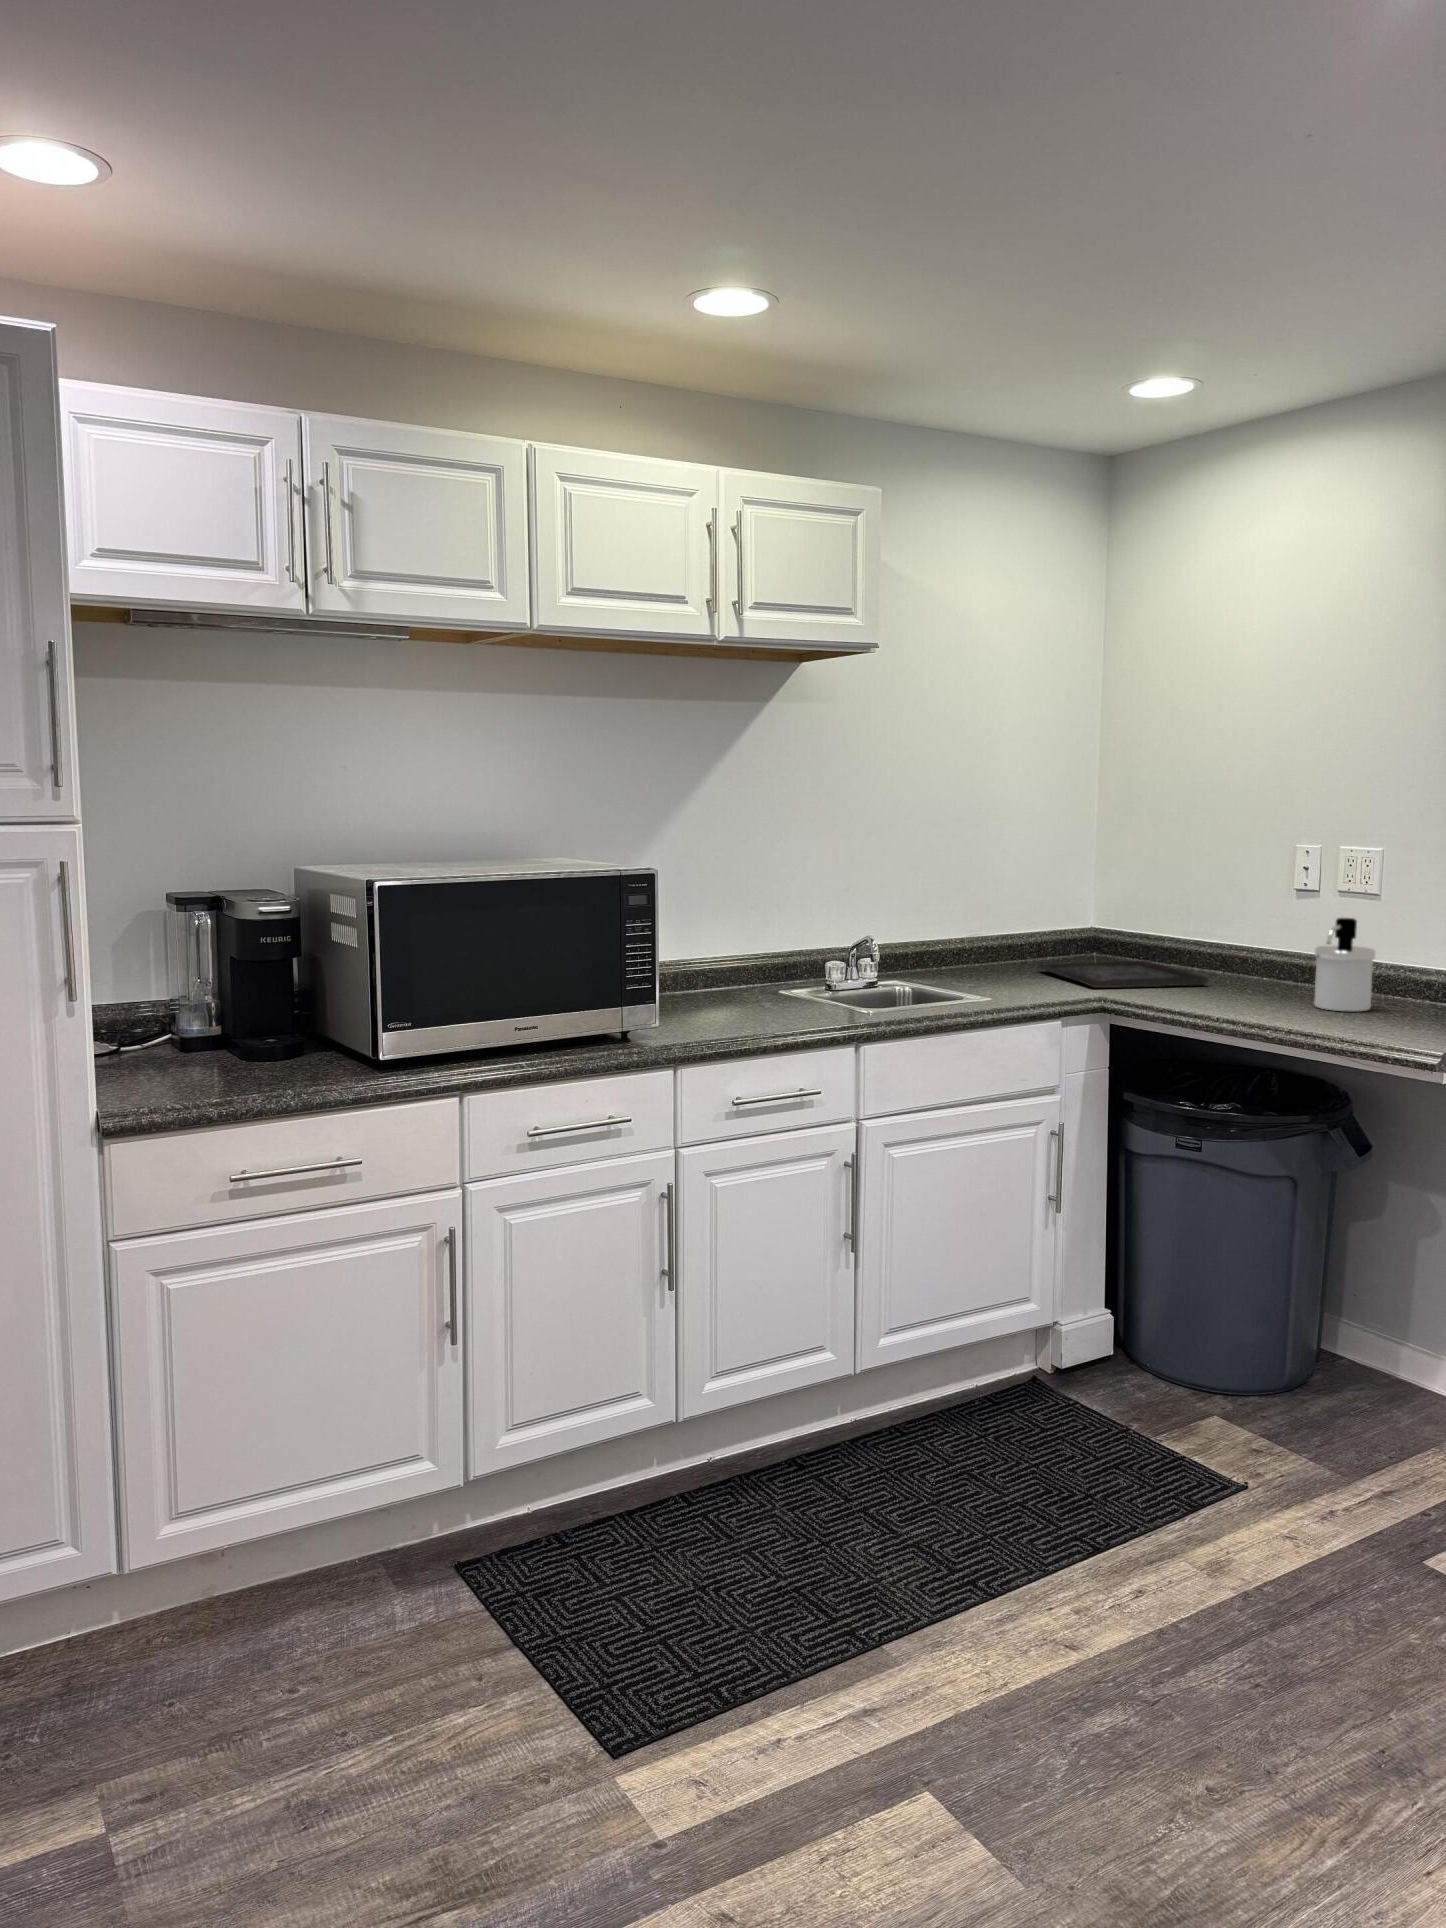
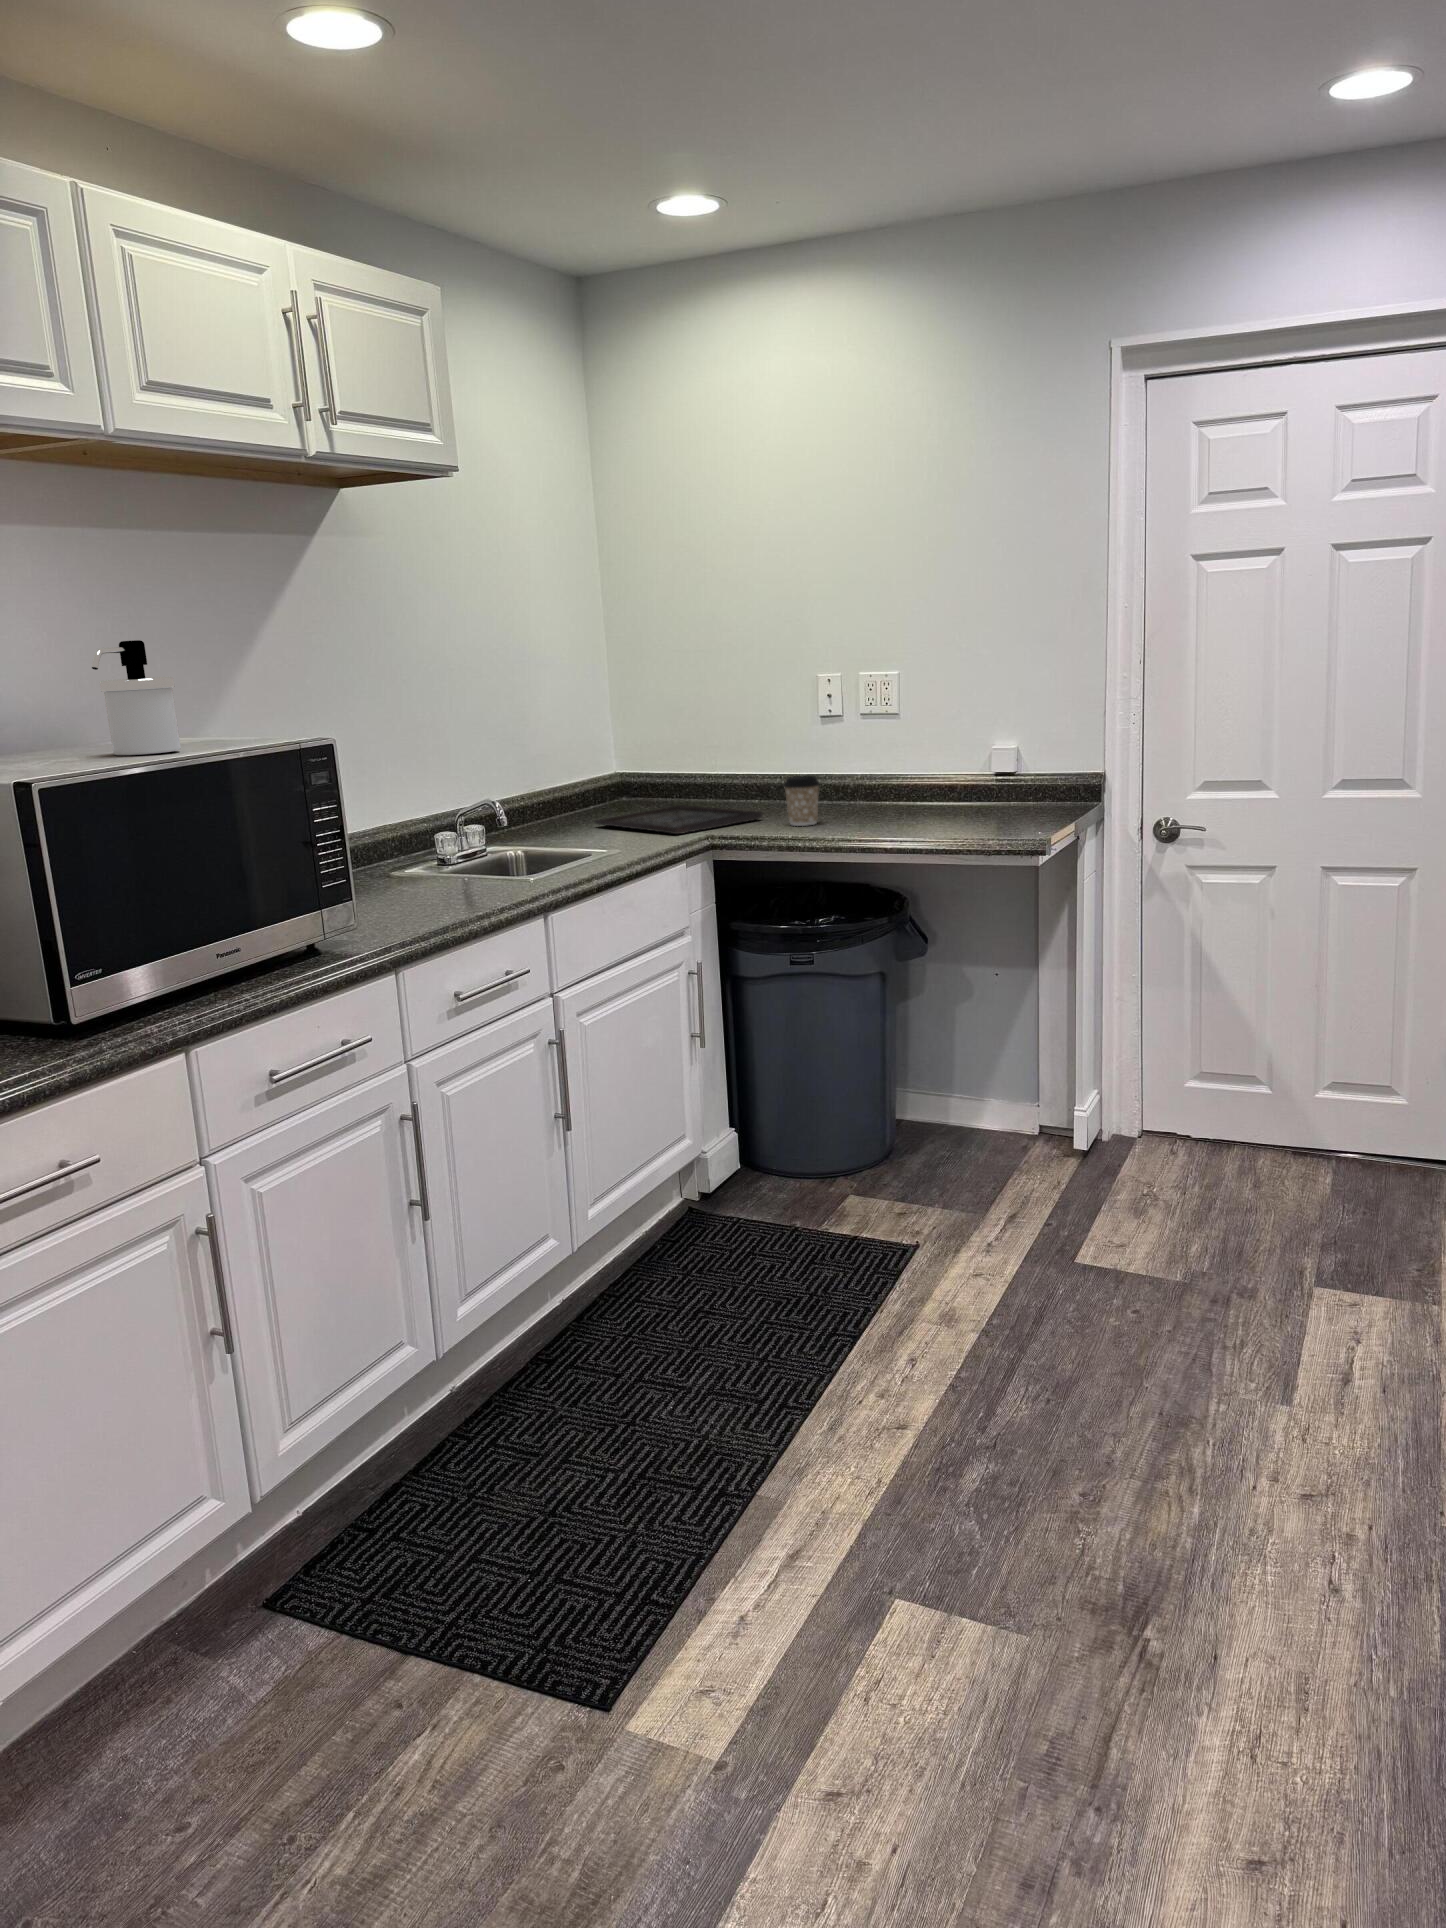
soap dispenser: present [1314,918,1375,1012] -> present [92,640,181,755]
coffee cup: none [1220,943,1263,998] -> present [784,776,819,826]

